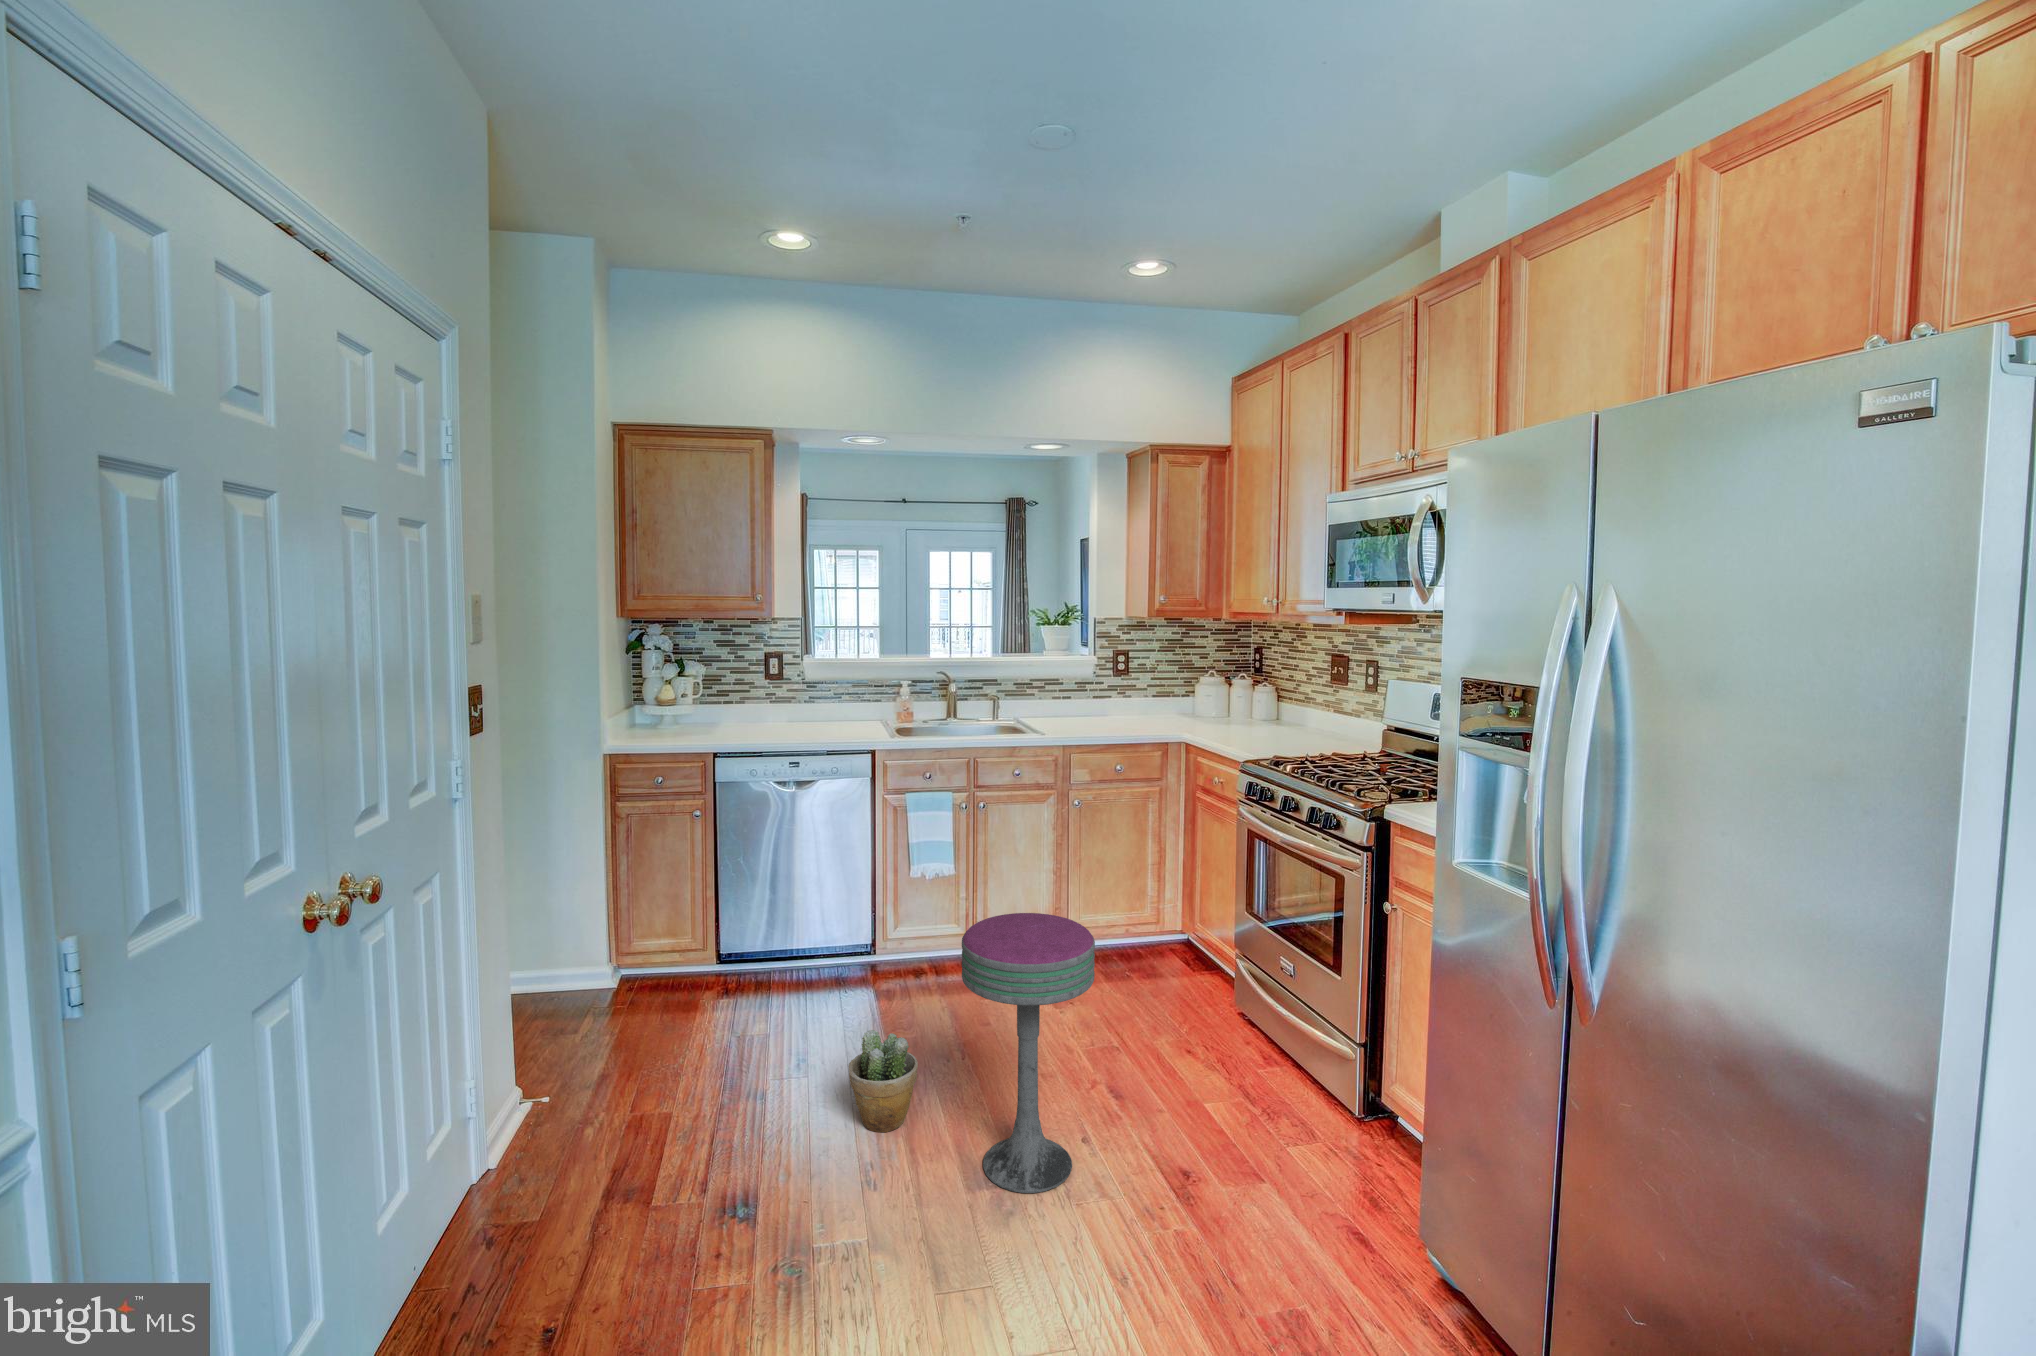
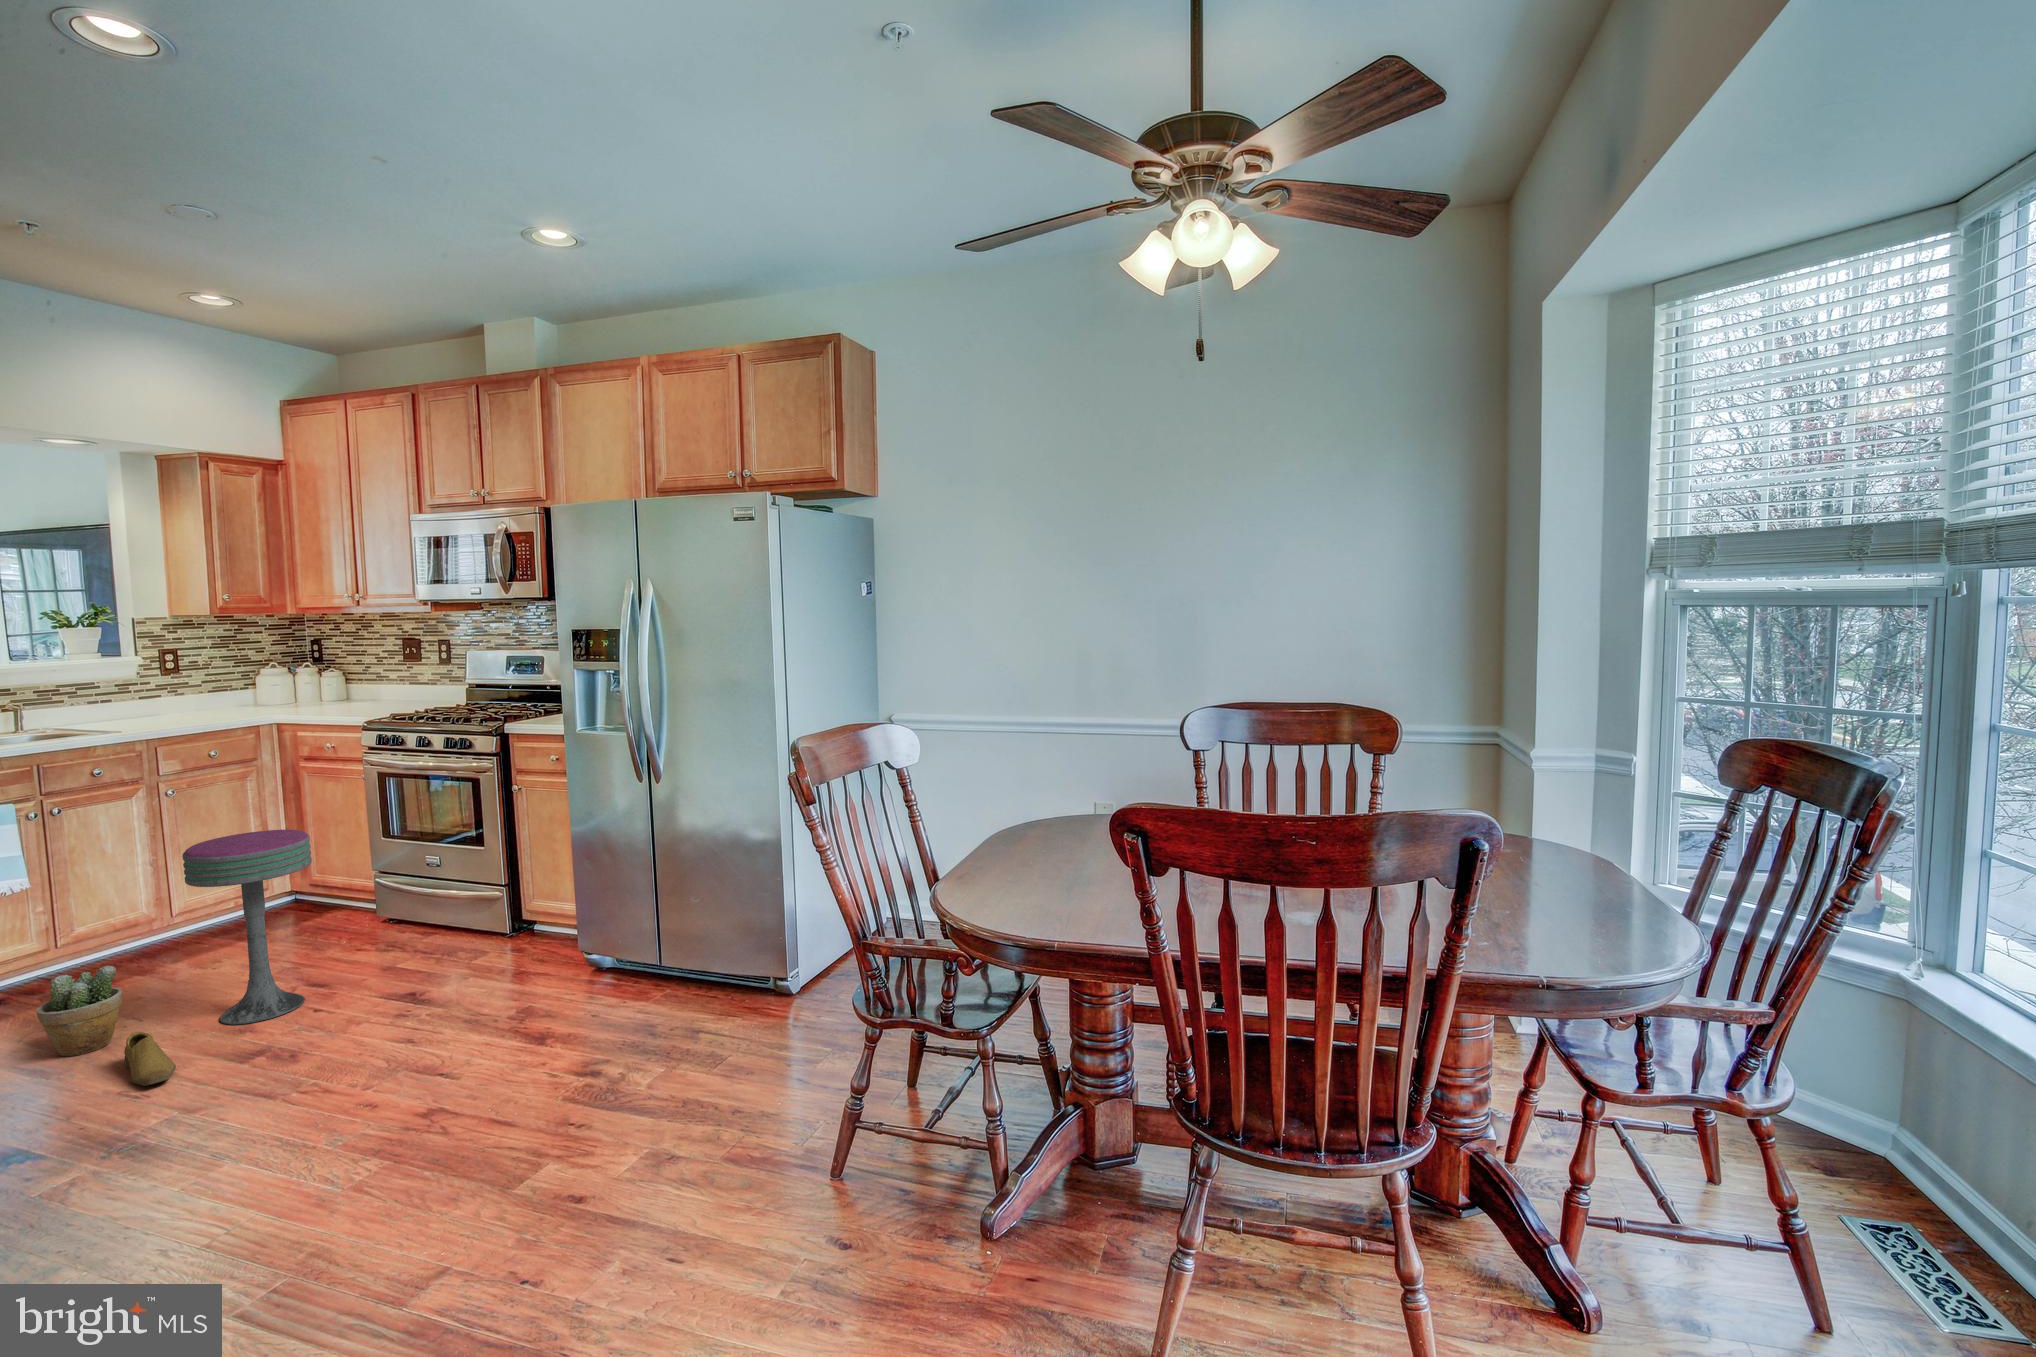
shoe: none [837,1149,899,1259] -> present [124,1032,176,1086]

